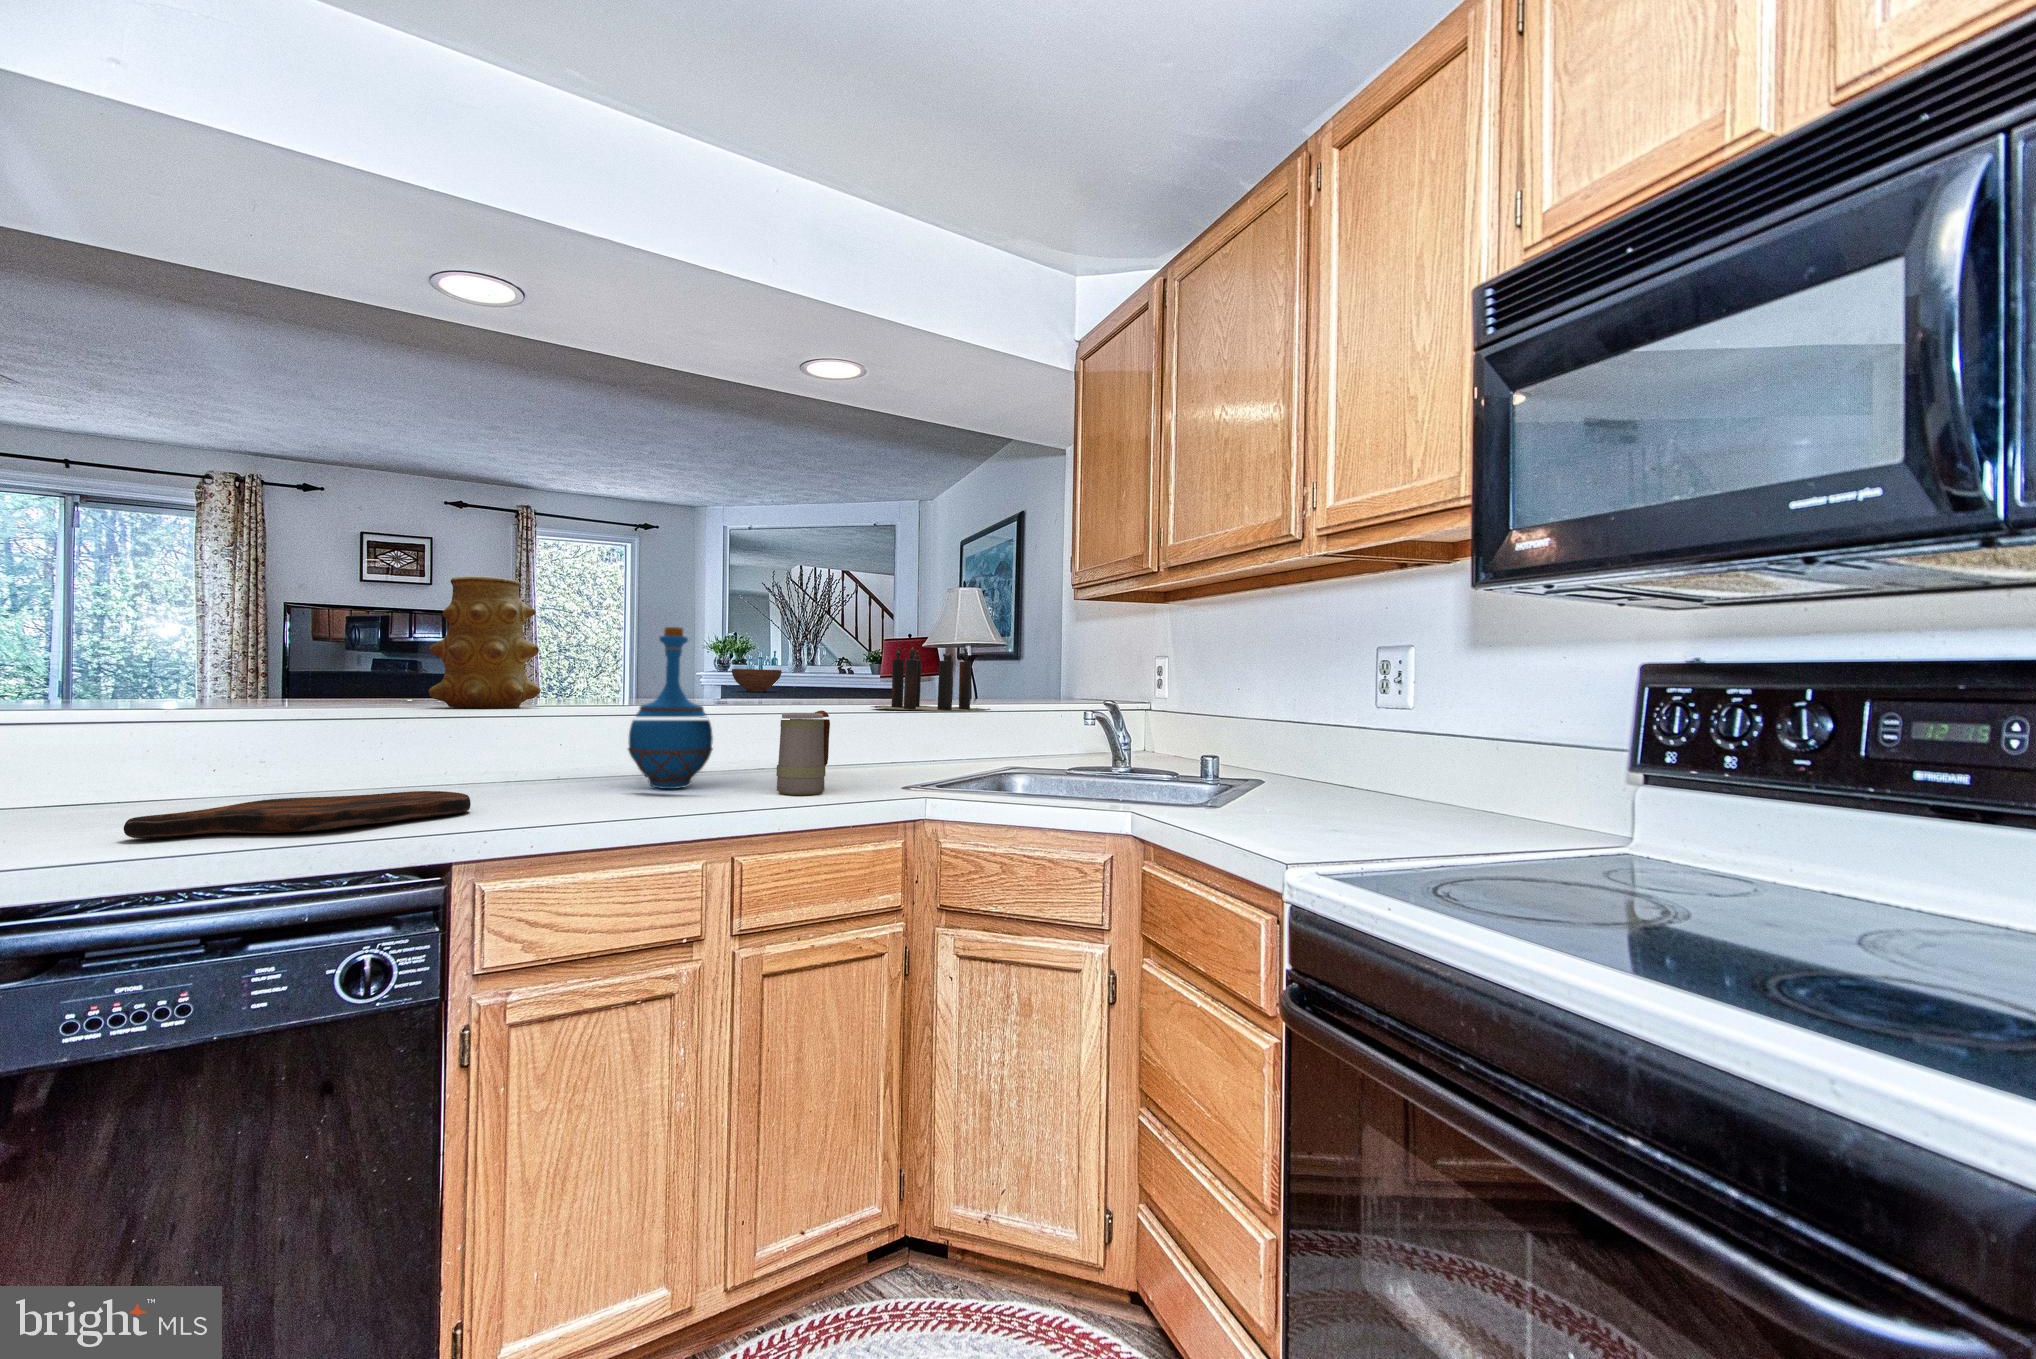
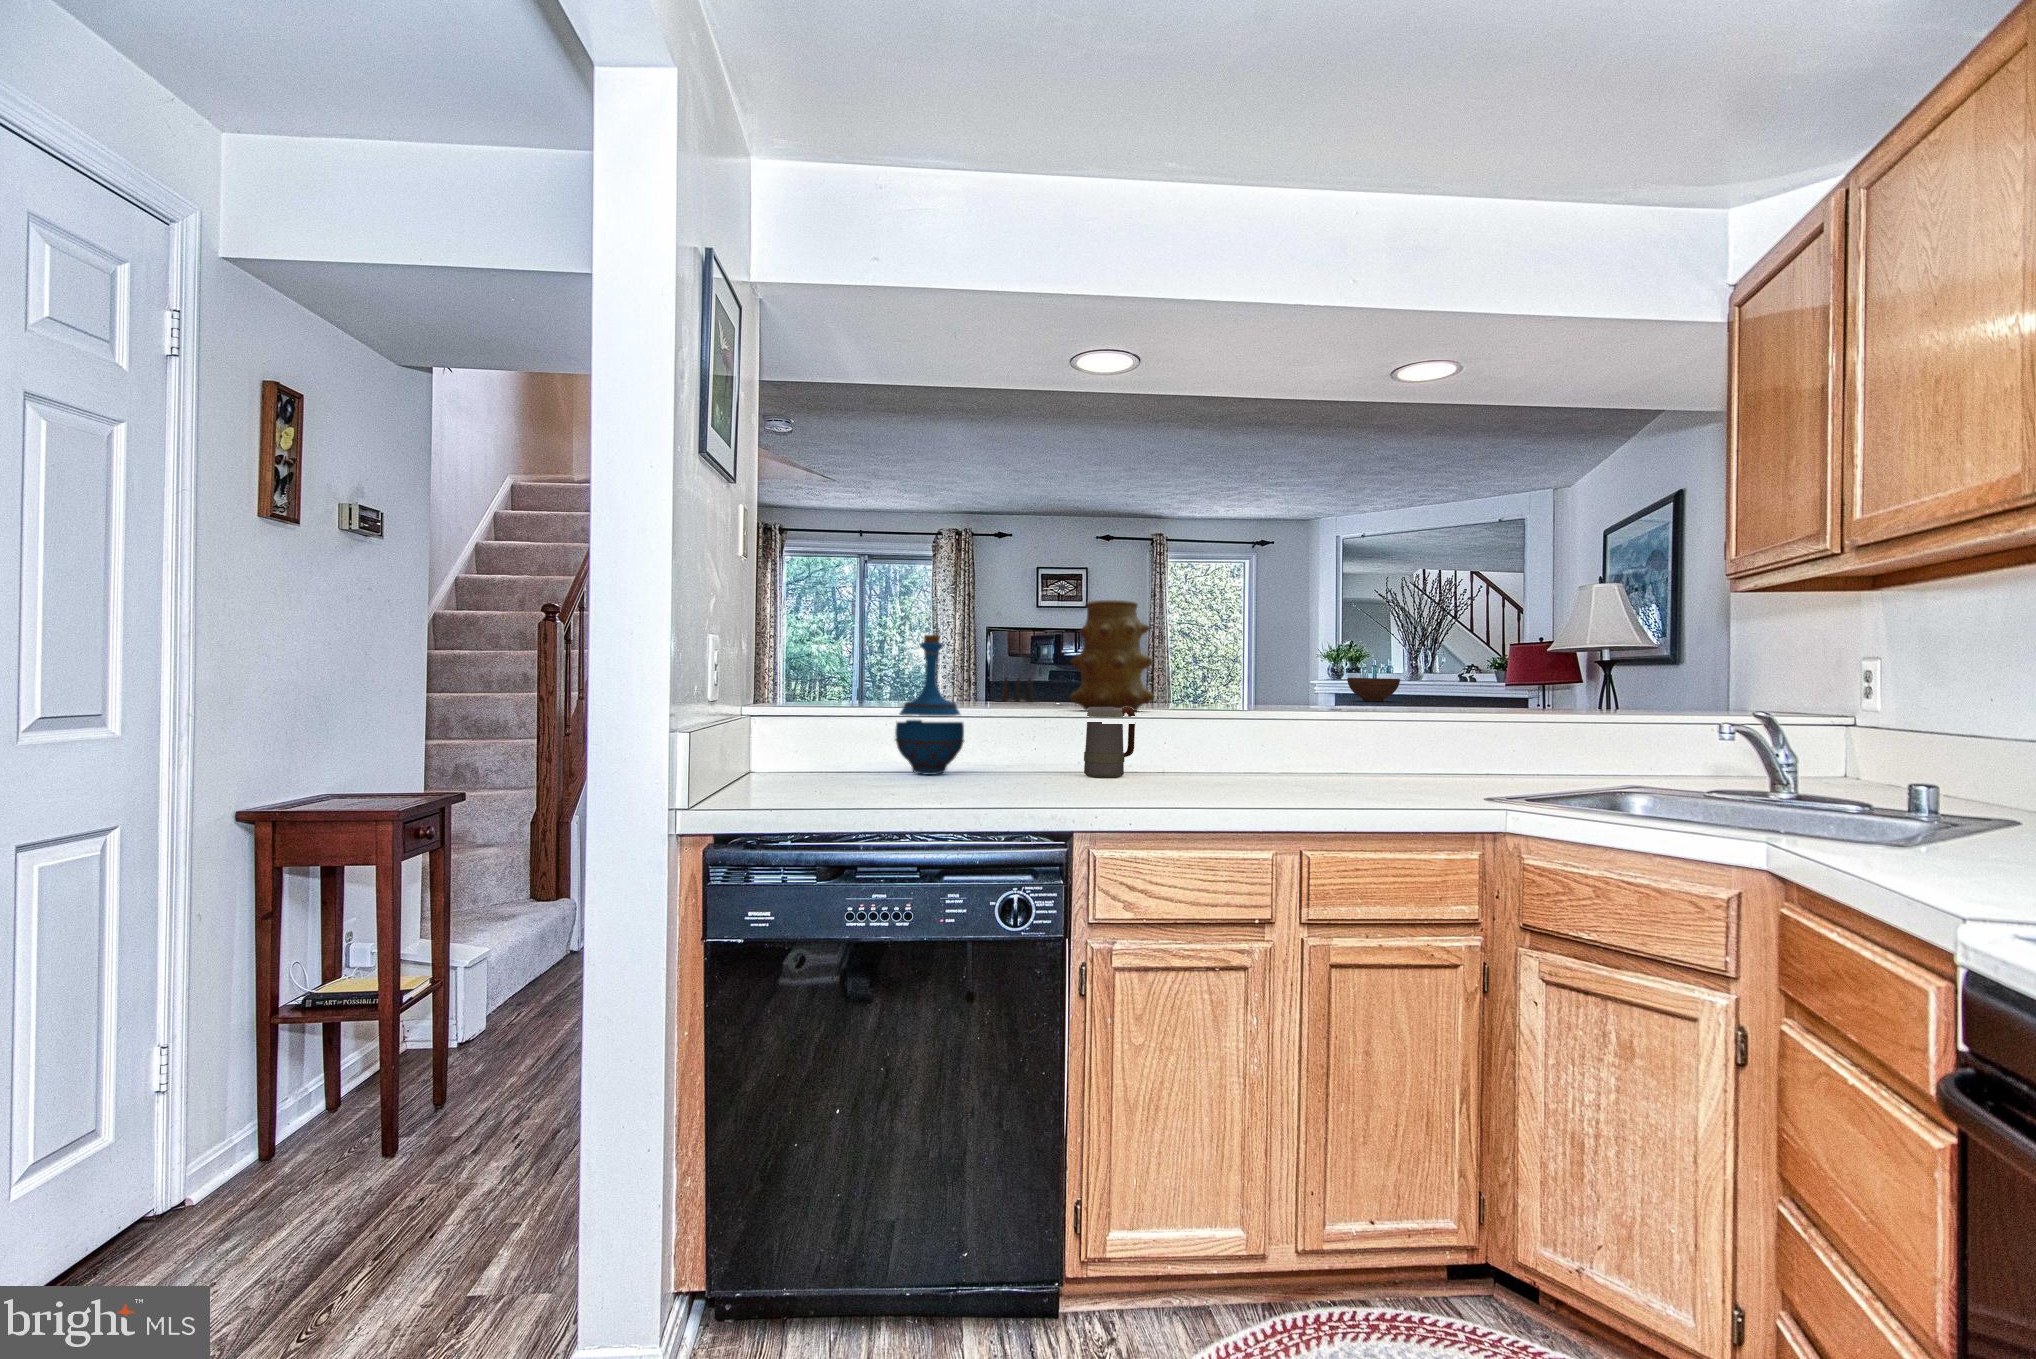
bottle: present [628,627,713,789] -> present [895,635,964,775]
candle: present [872,647,990,711] -> present [1002,676,1033,702]
mug: present [776,710,830,795] -> present [1084,707,1135,777]
cutting board: present [124,791,471,838] -> none [879,774,1090,798]

